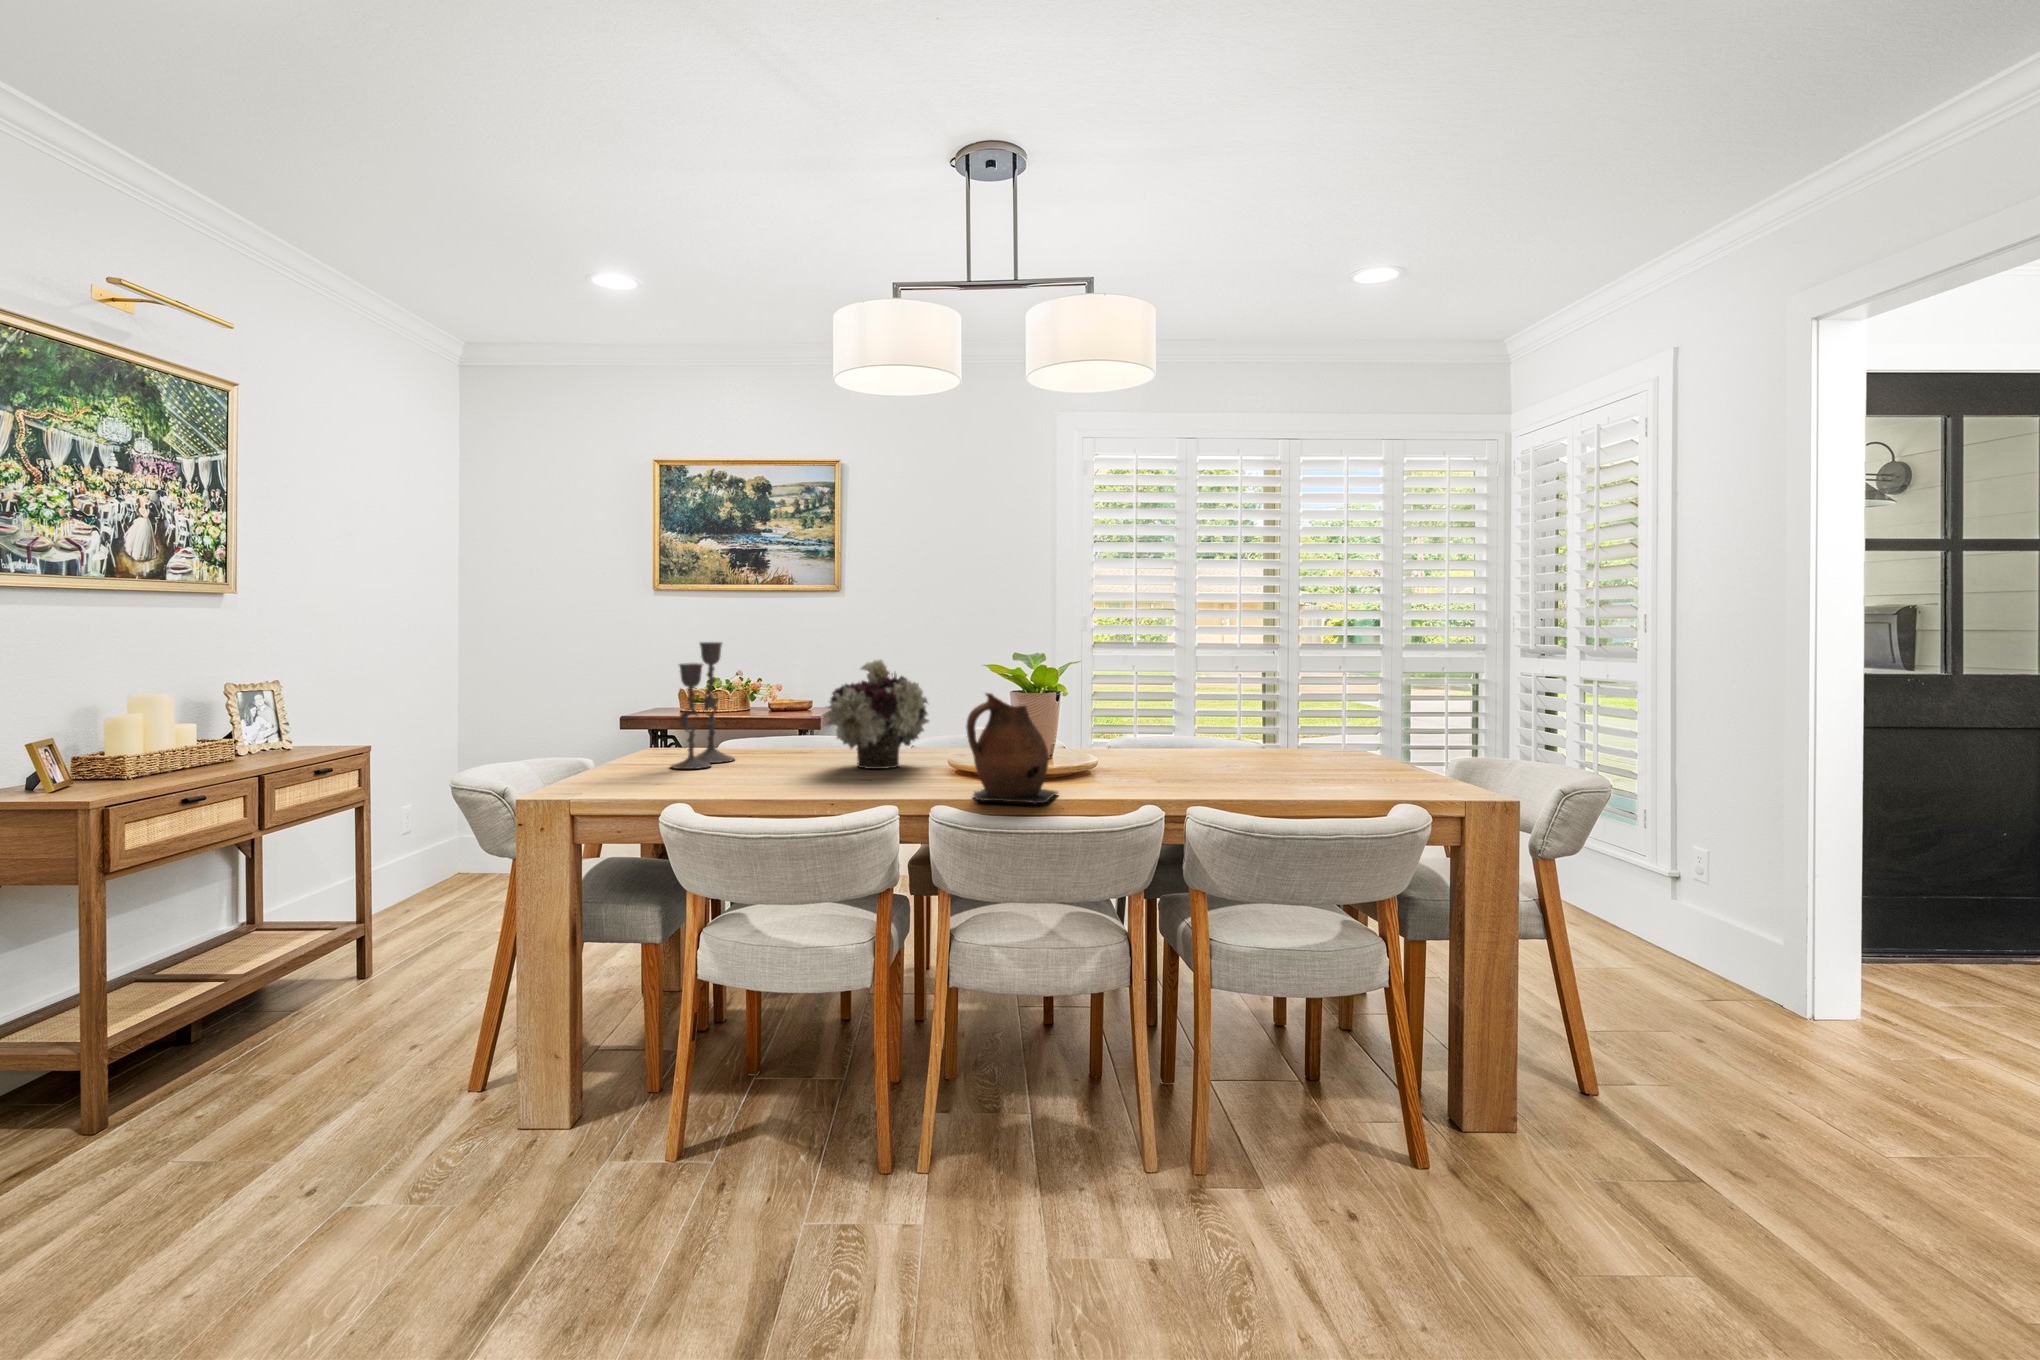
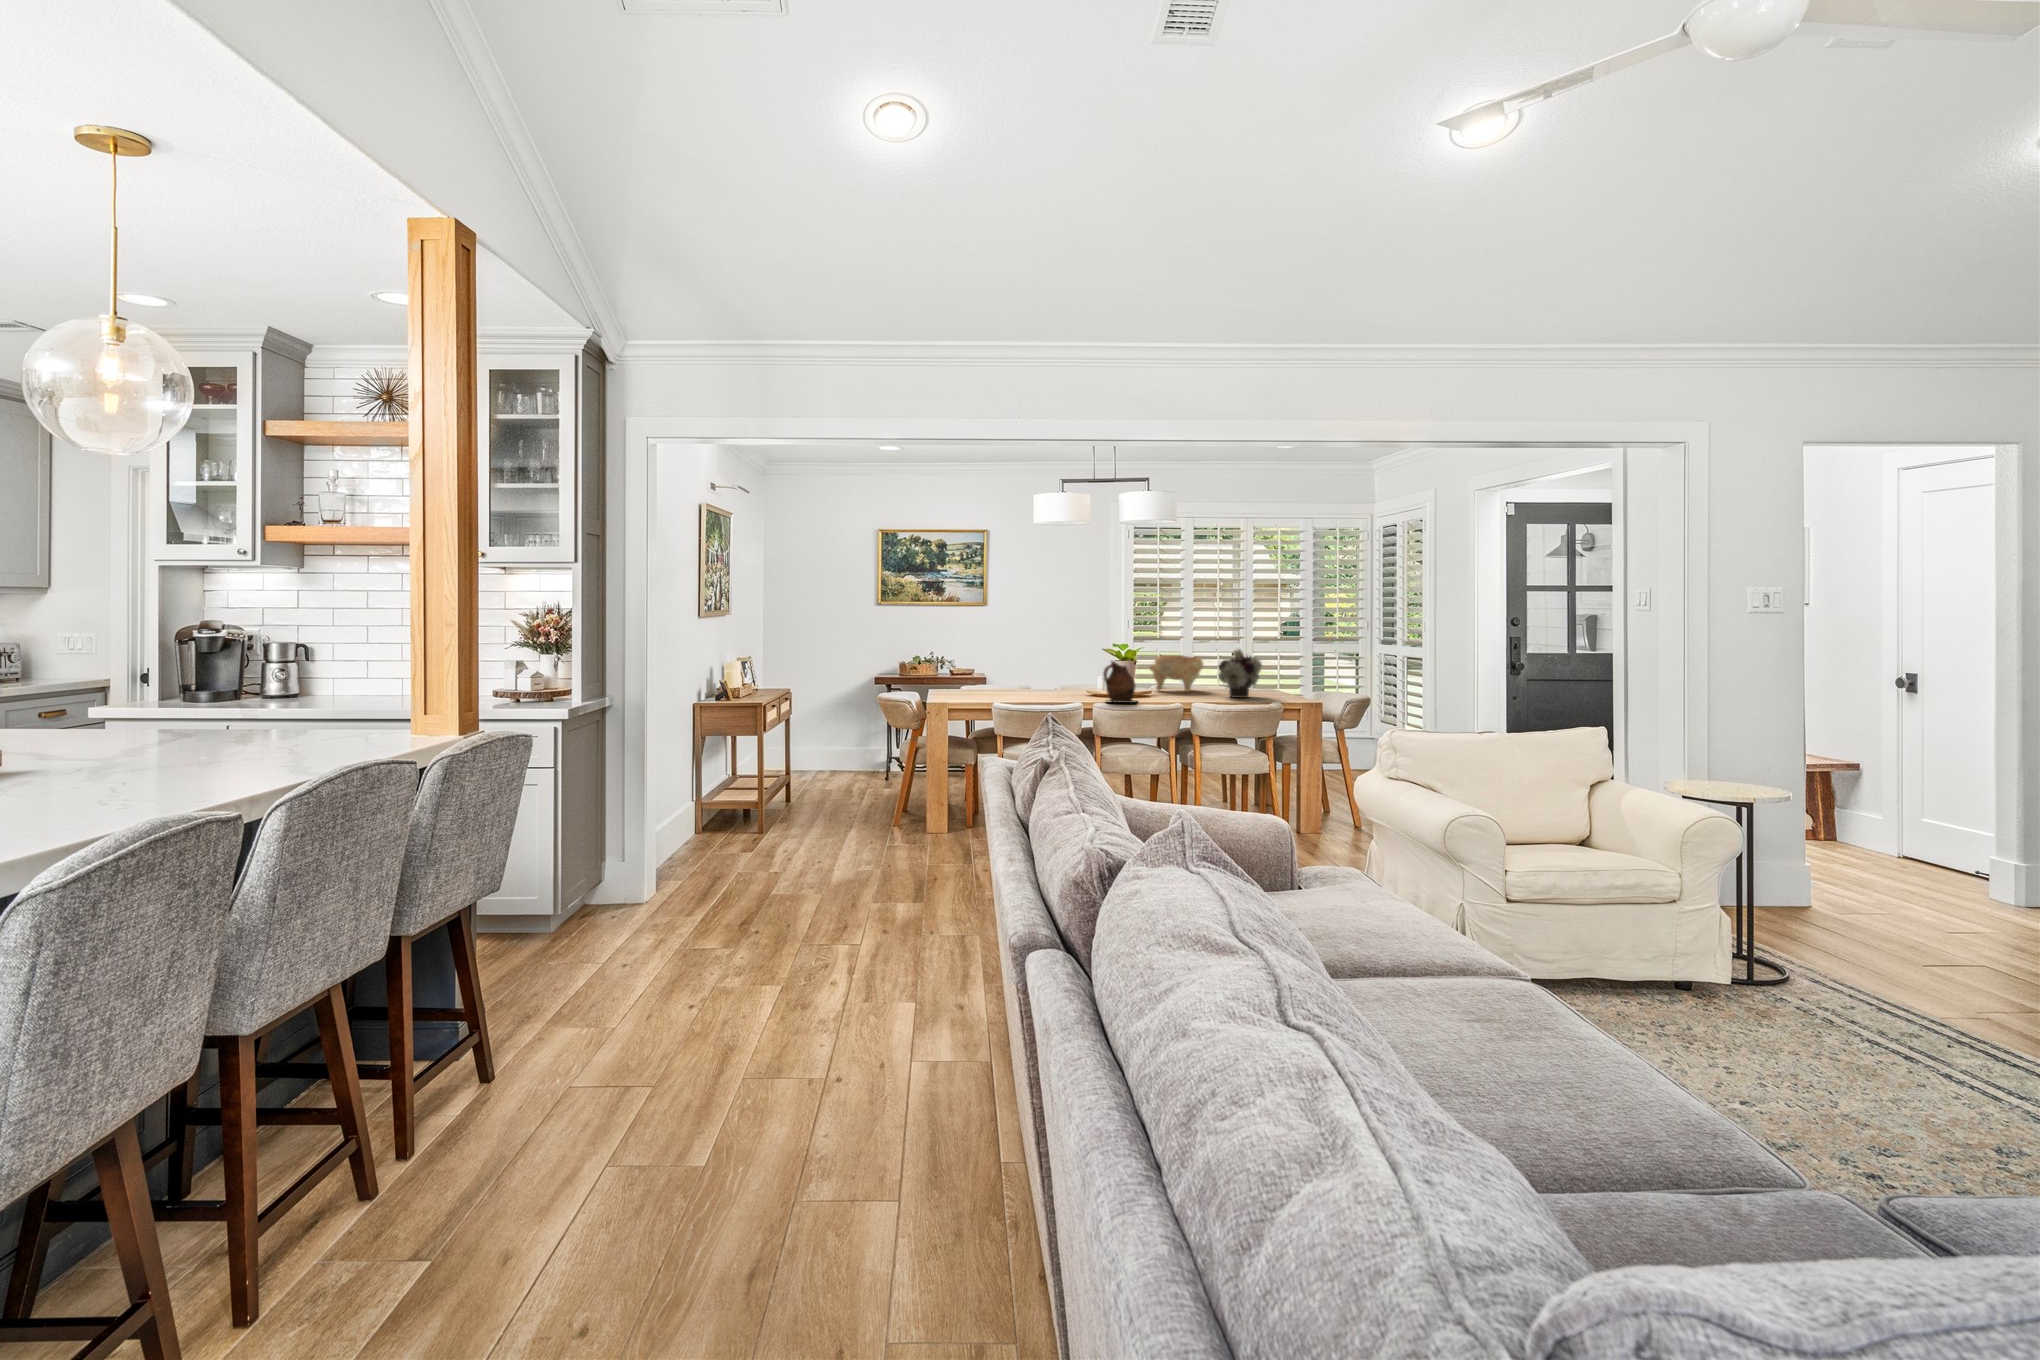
candlestick: present [671,642,735,769] -> none [961,639,984,695]
flower arrangement: present [825,659,929,769] -> present [1219,649,1262,698]
decorative bowl: none [1103,679,1216,759] -> present [1150,656,1203,692]

